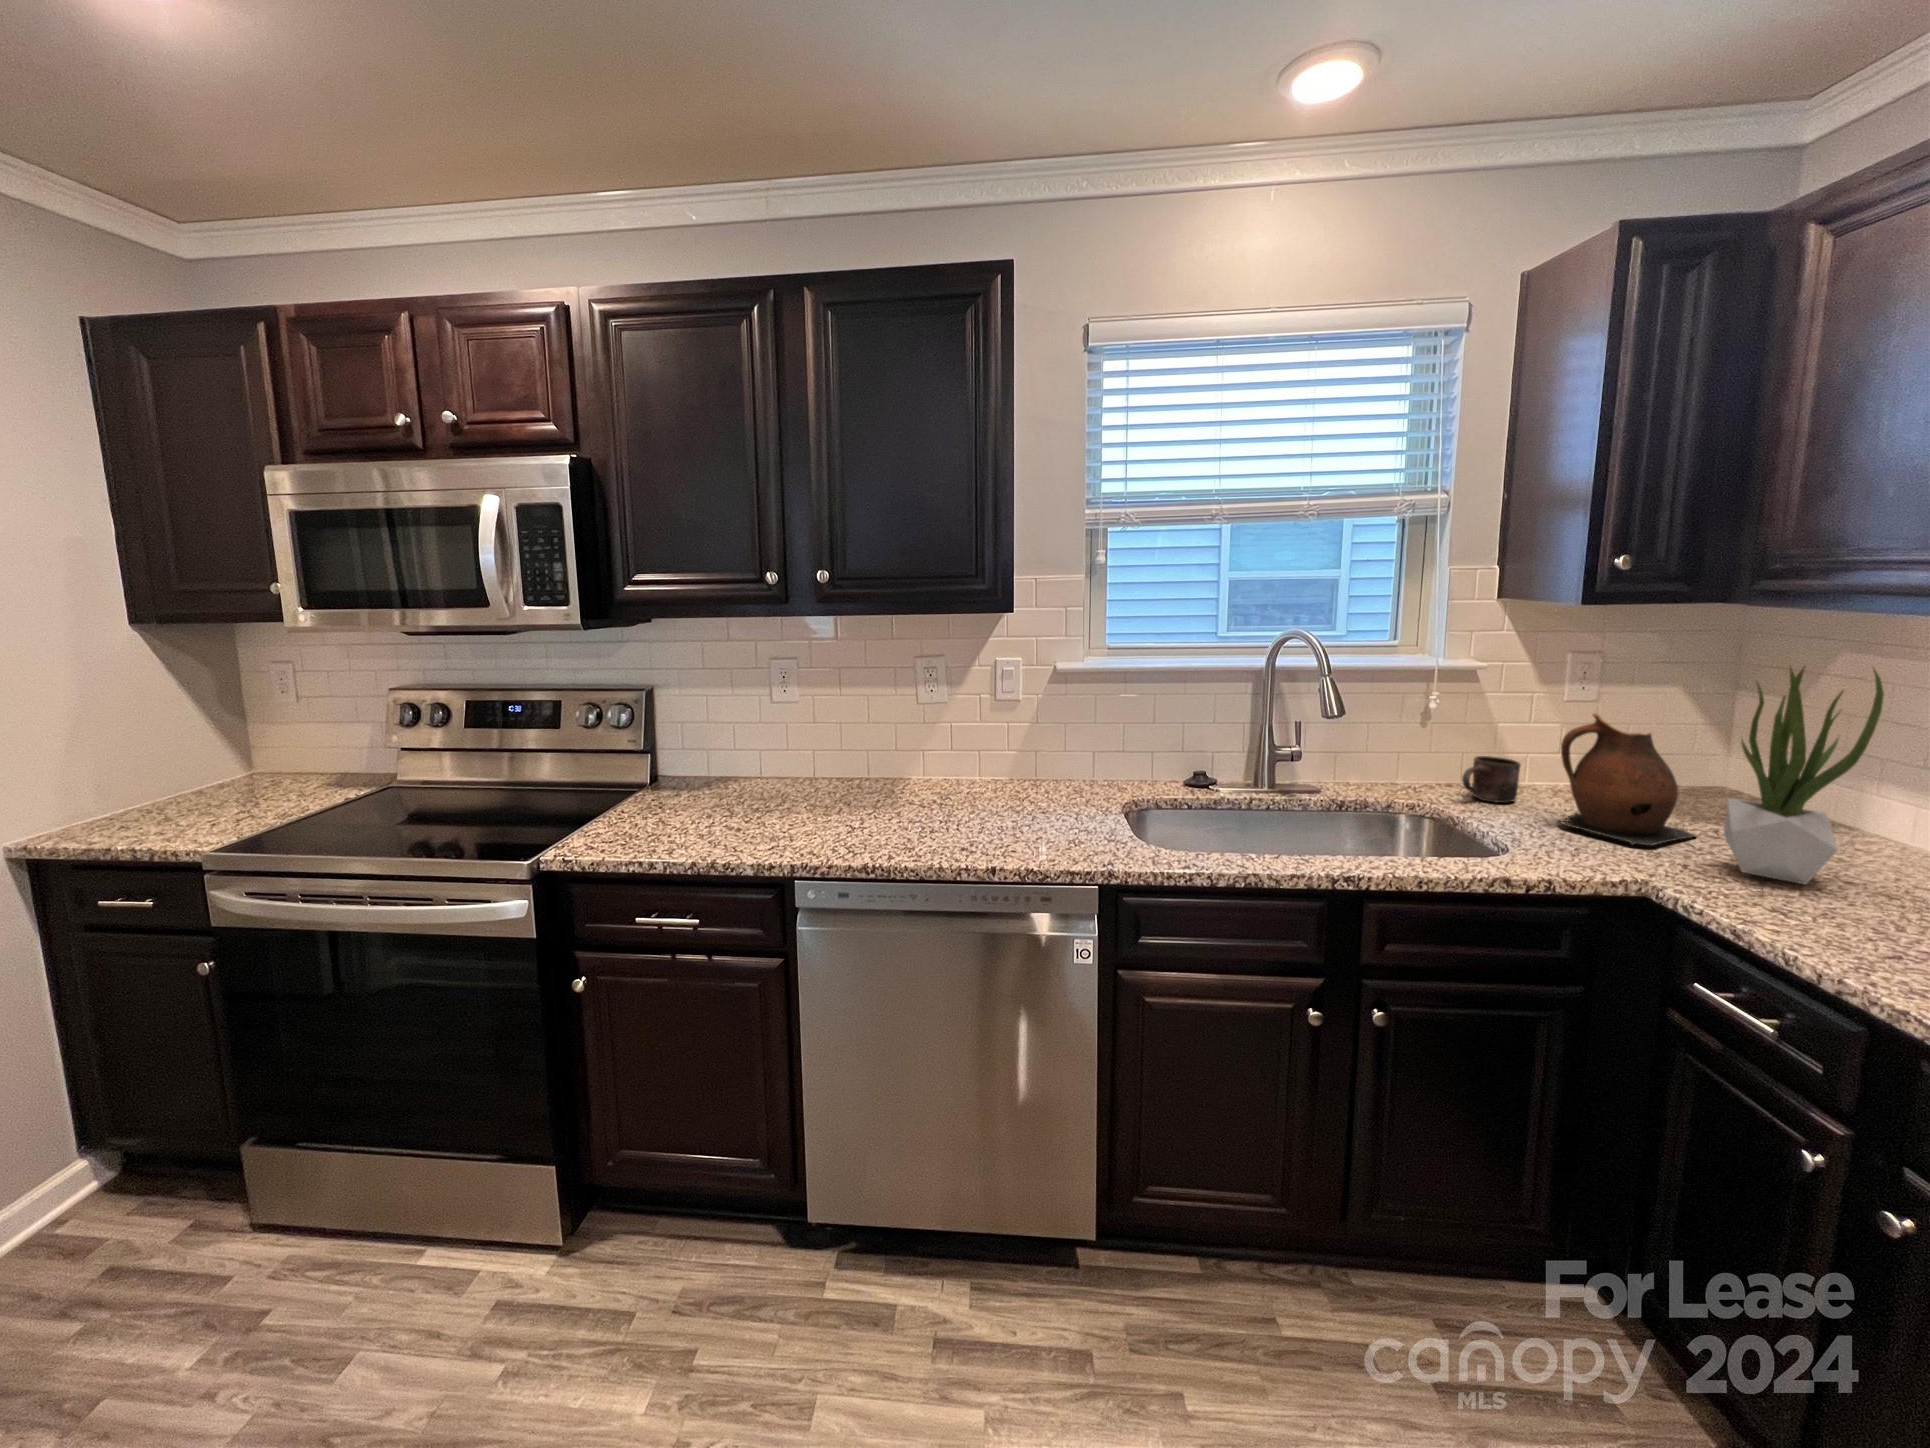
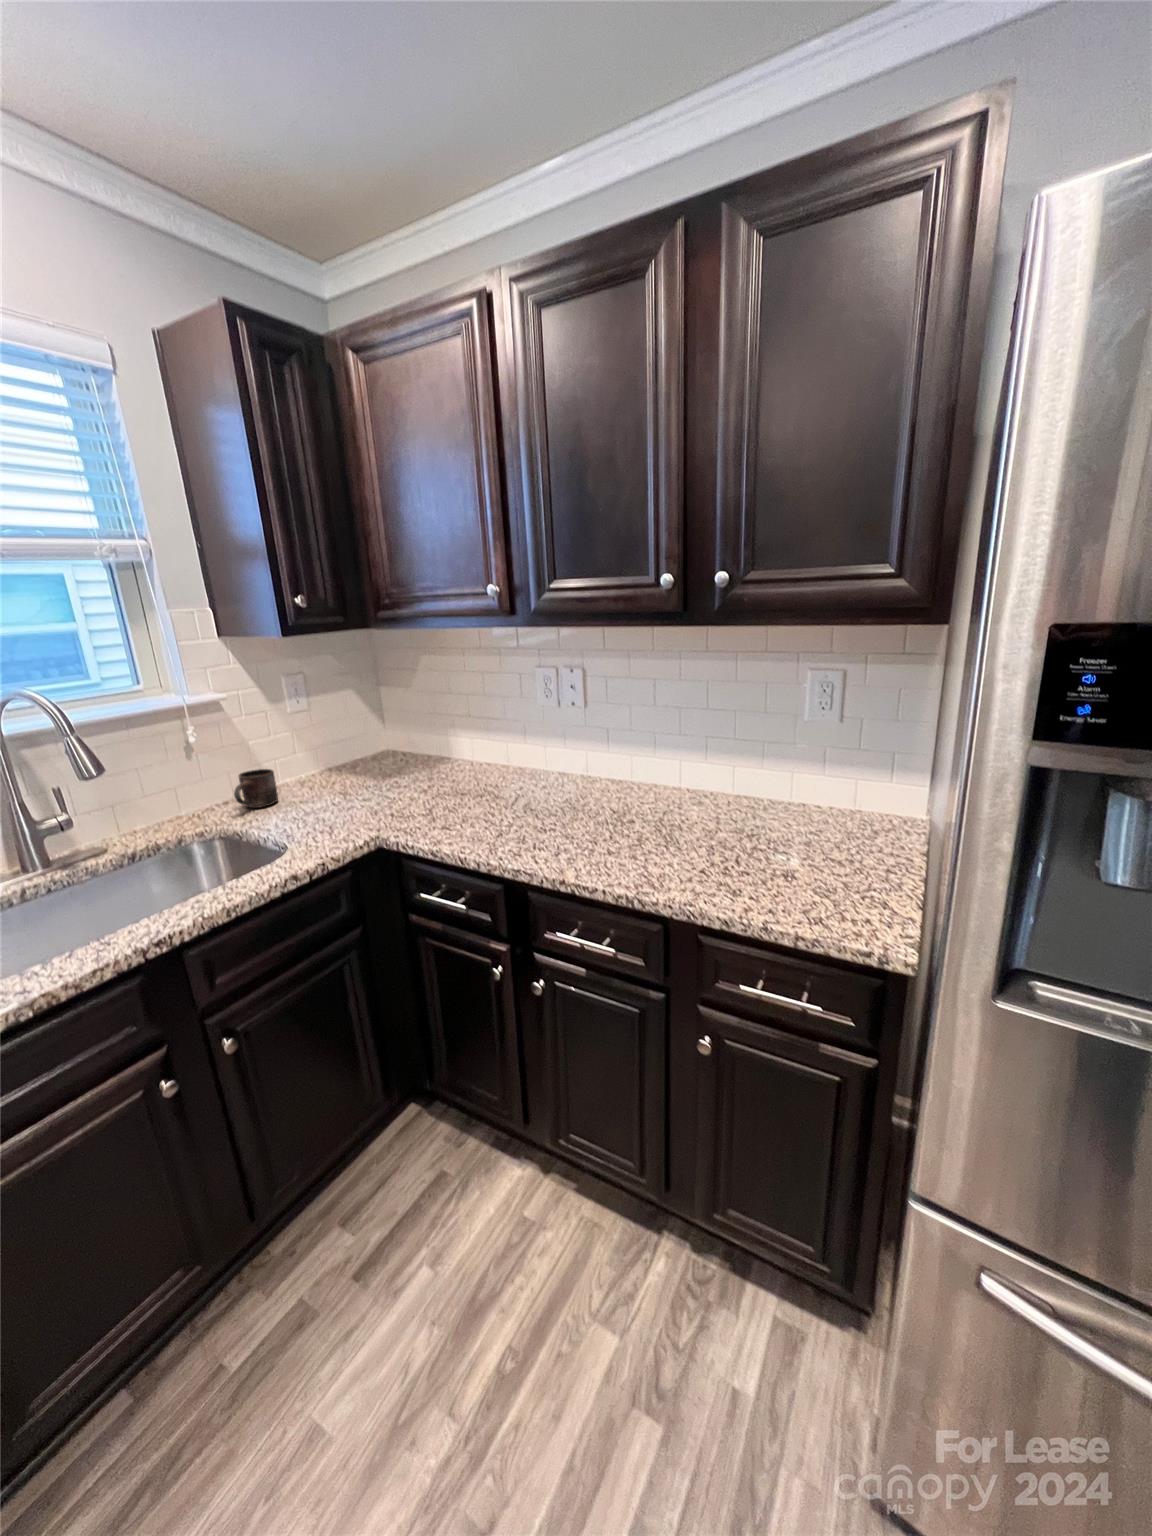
potted plant: present [1724,667,1884,884] -> none [397,663,458,808]
ceramic pitcher: present [1559,713,1696,846] -> none [298,721,390,811]

